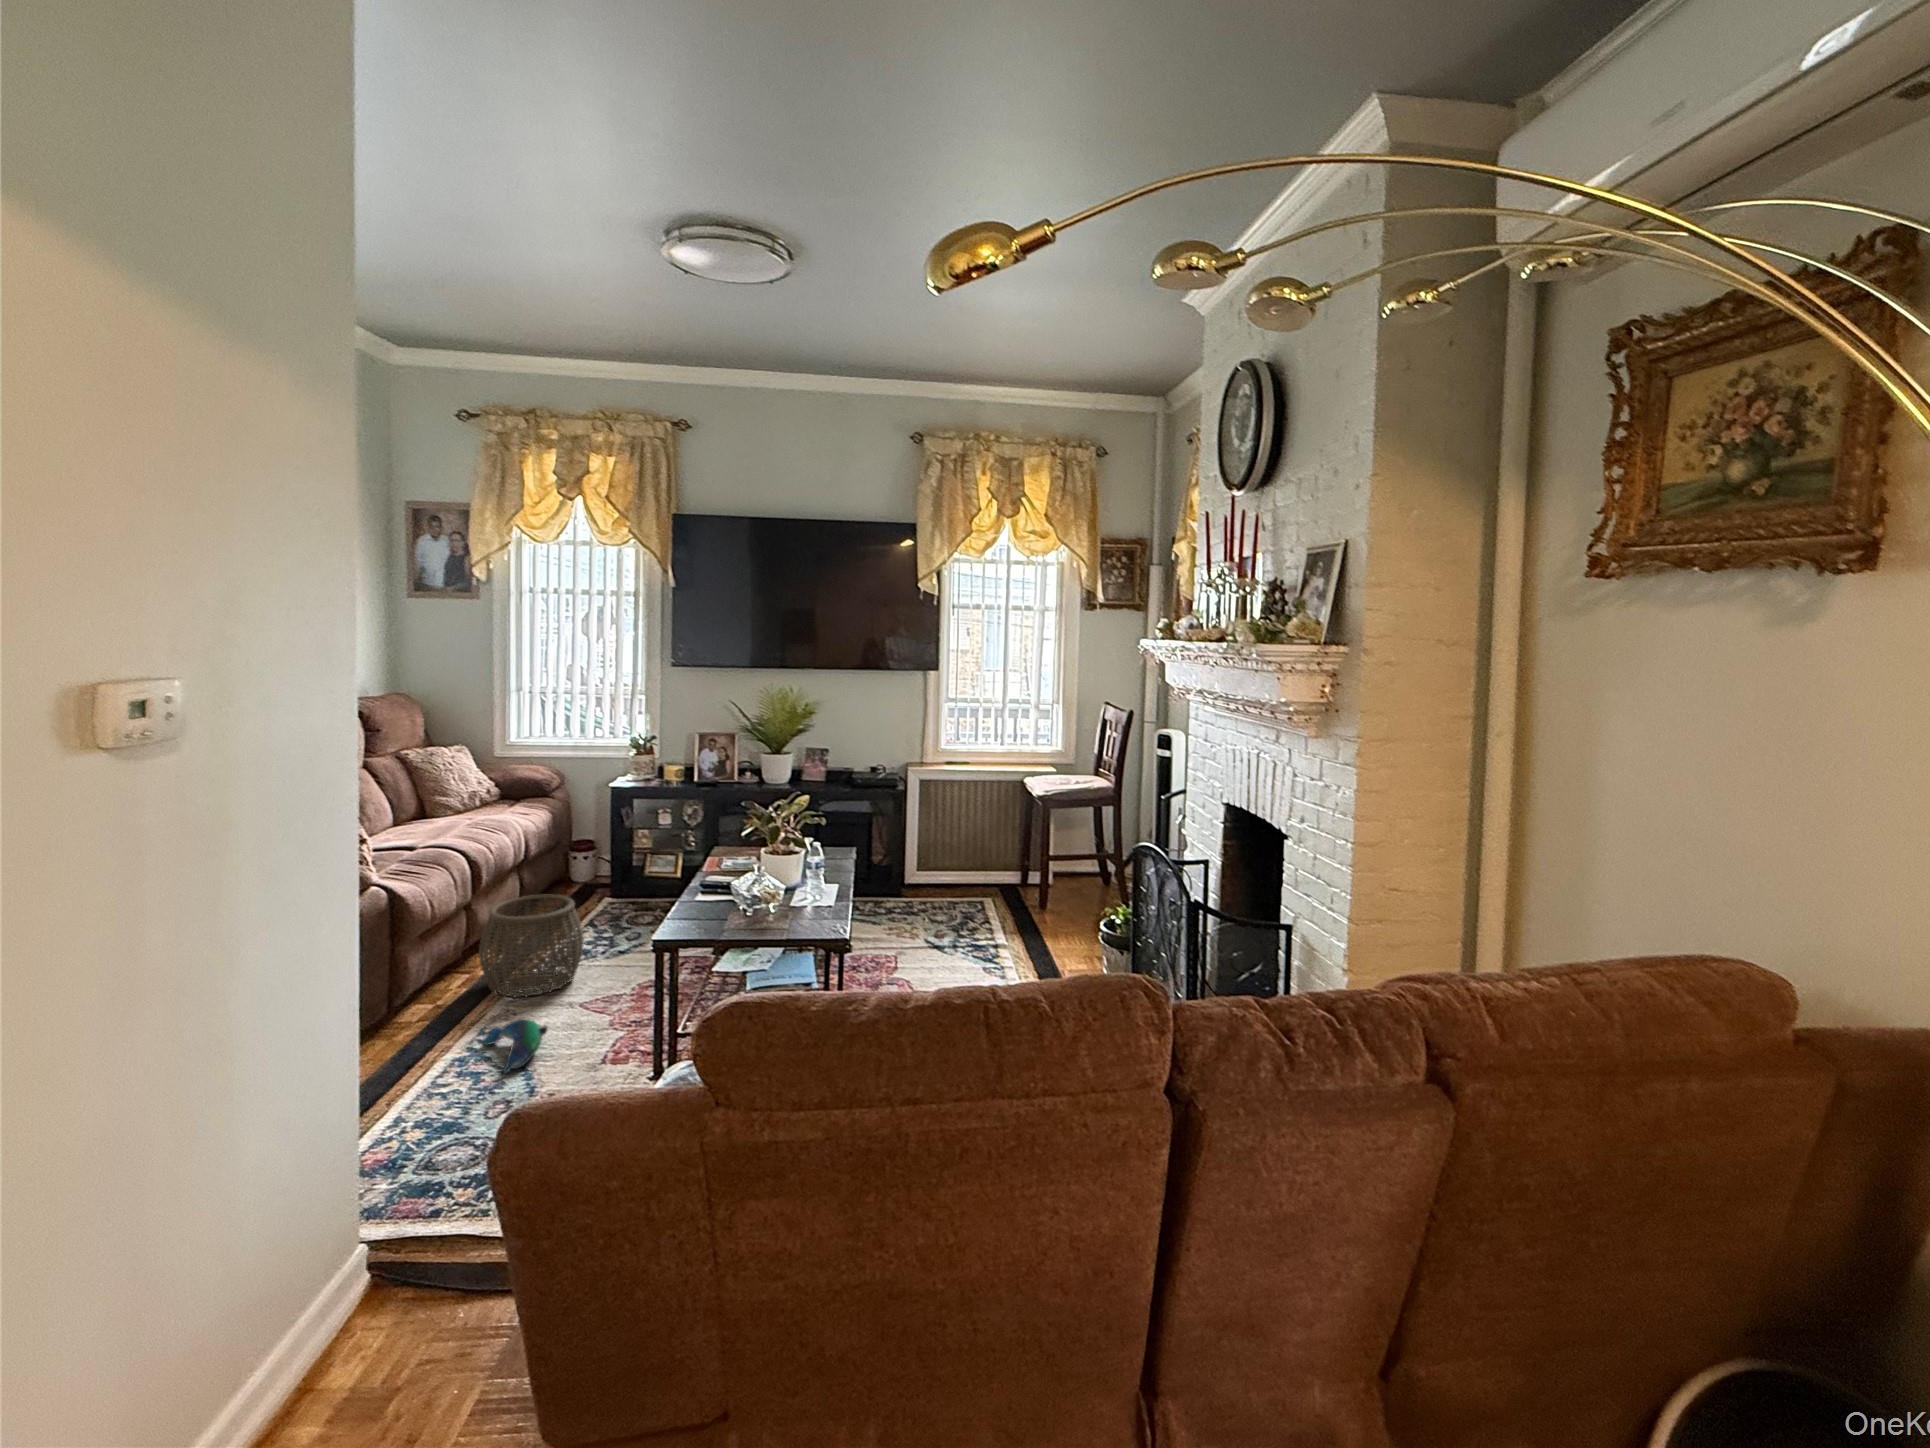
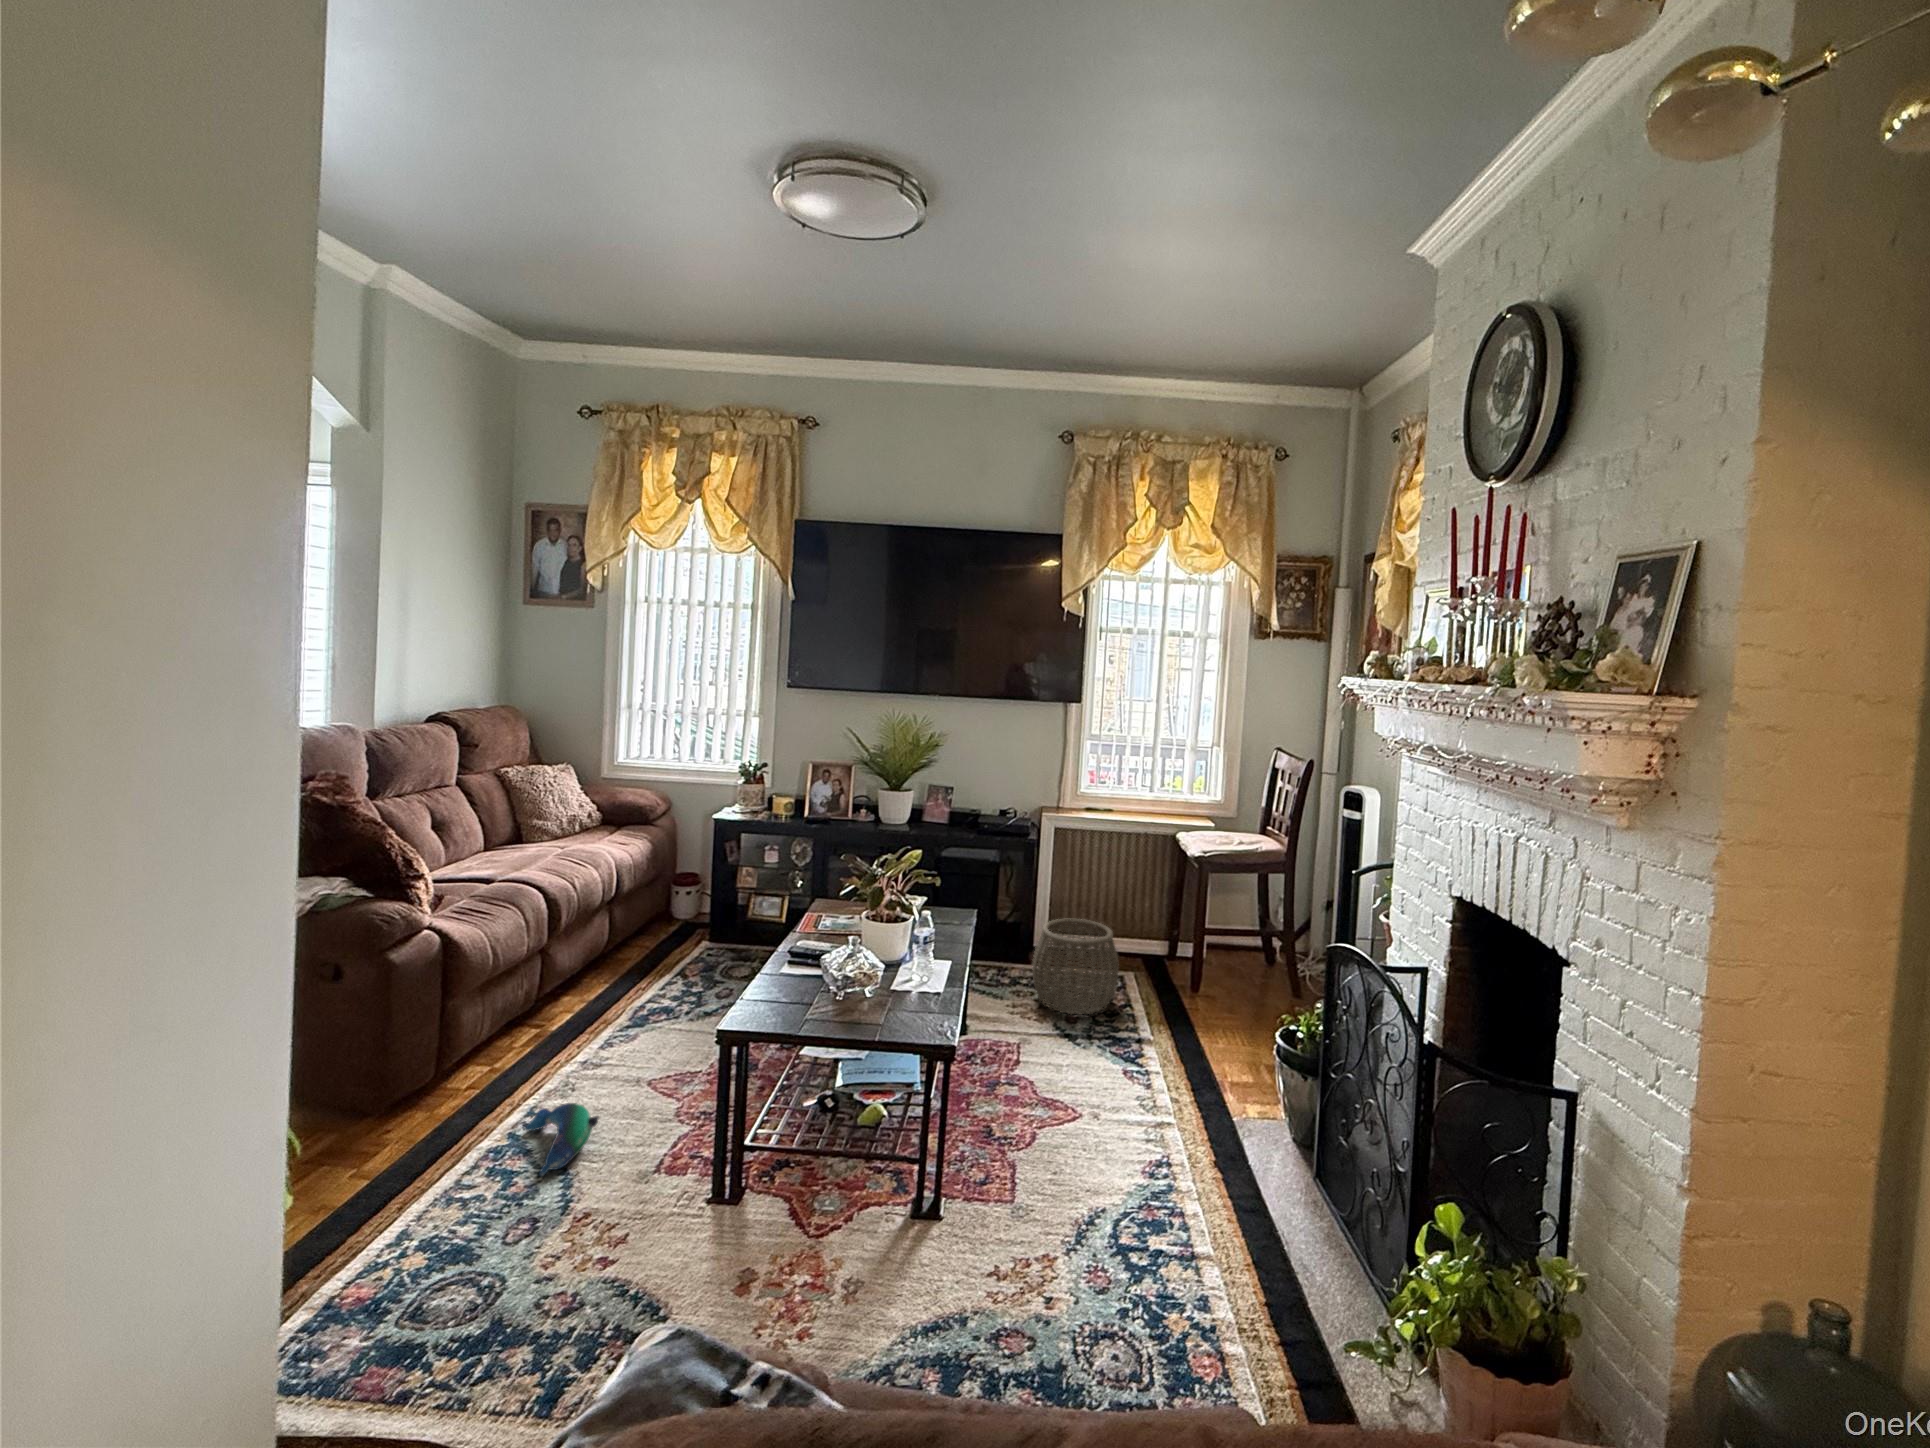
woven basket: present [479,895,584,997] -> present [1032,919,1119,1015]

